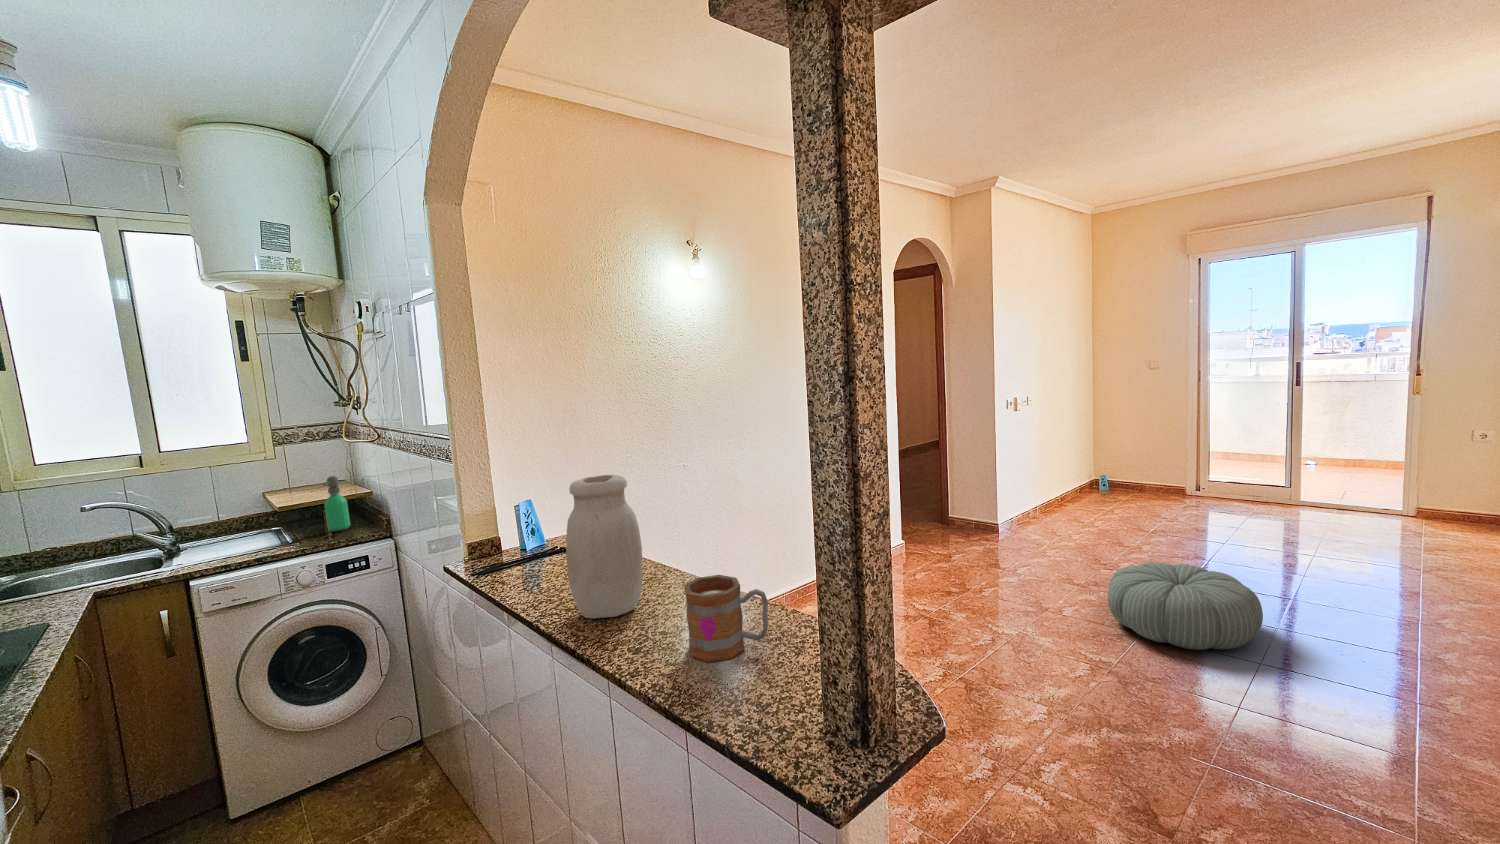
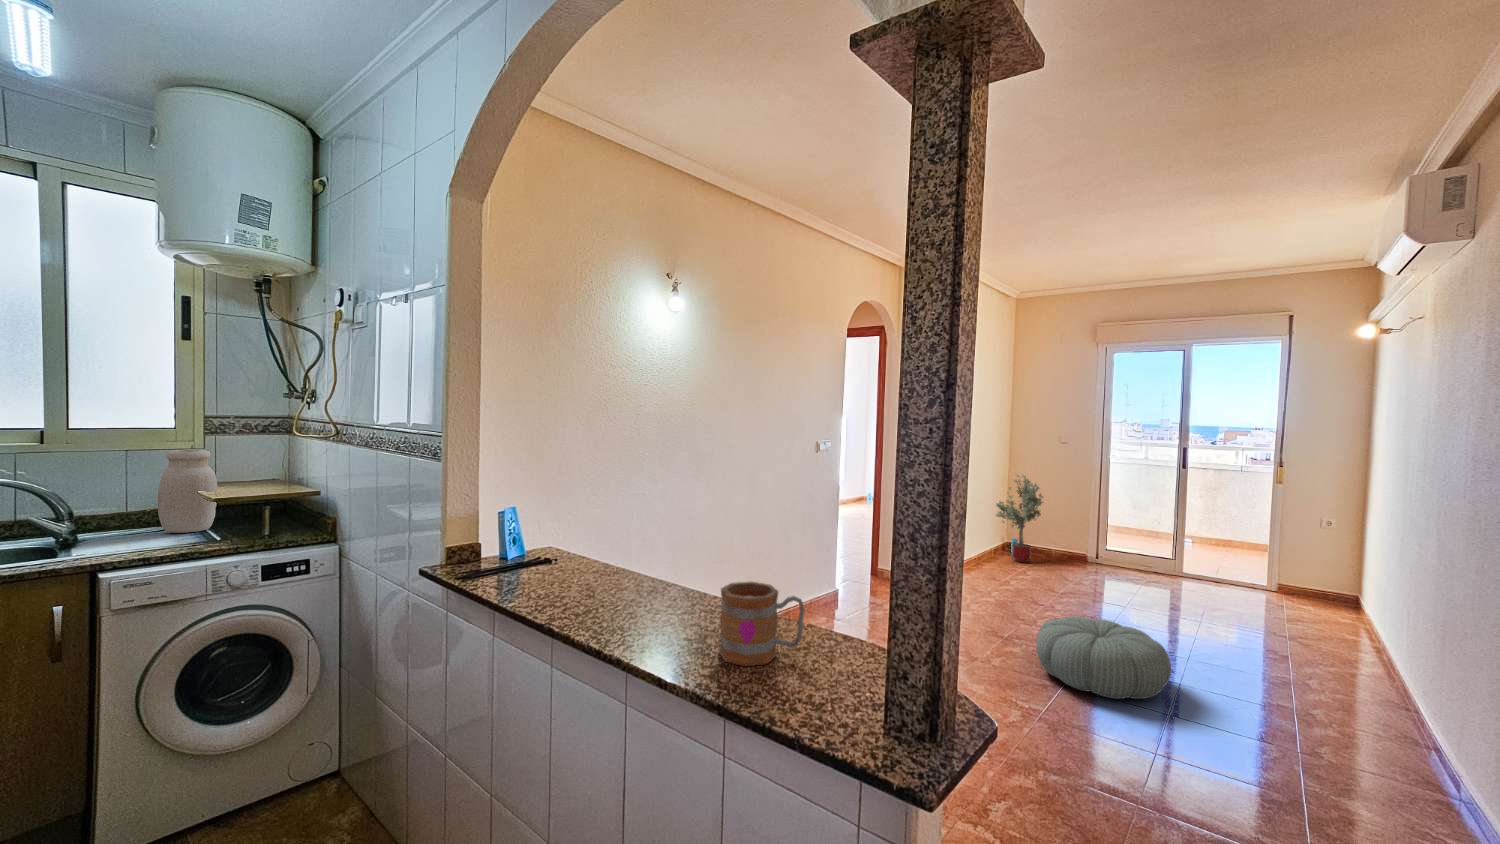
potted tree: none [1073,407,1130,502] -> present [996,475,1043,563]
jar: present [566,475,643,618] -> present [158,450,217,533]
soap dispenser: present [323,476,350,532] -> none [260,471,287,532]

